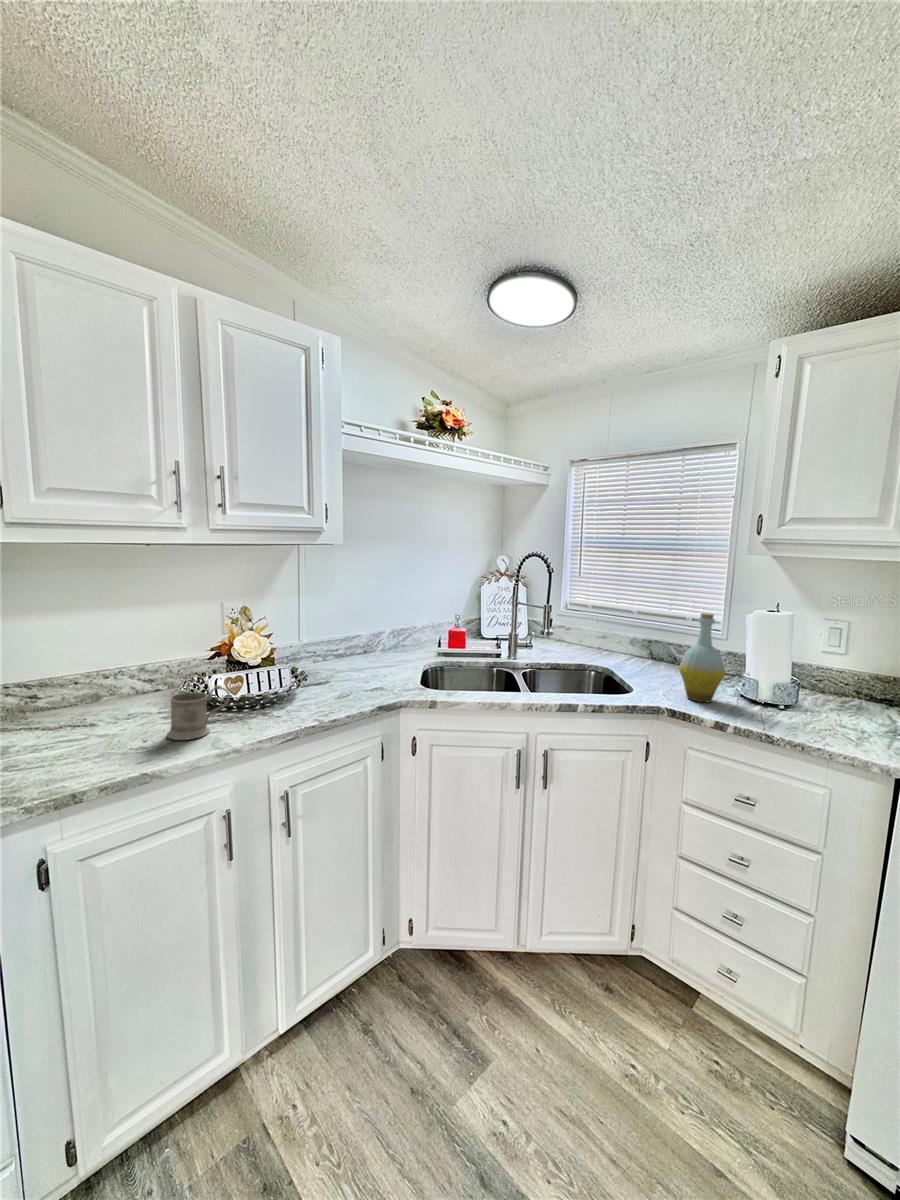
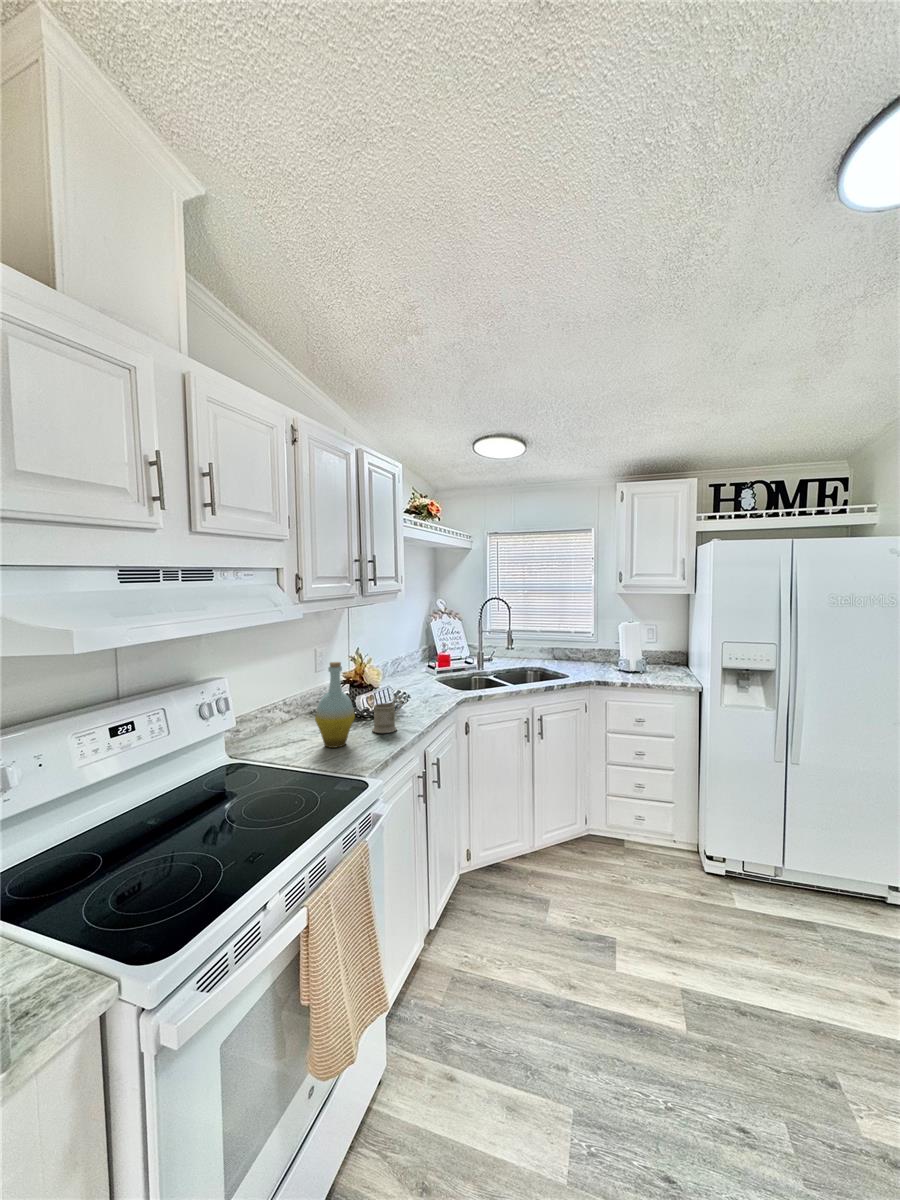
bottle: present [679,613,725,702] -> present [315,662,355,748]

